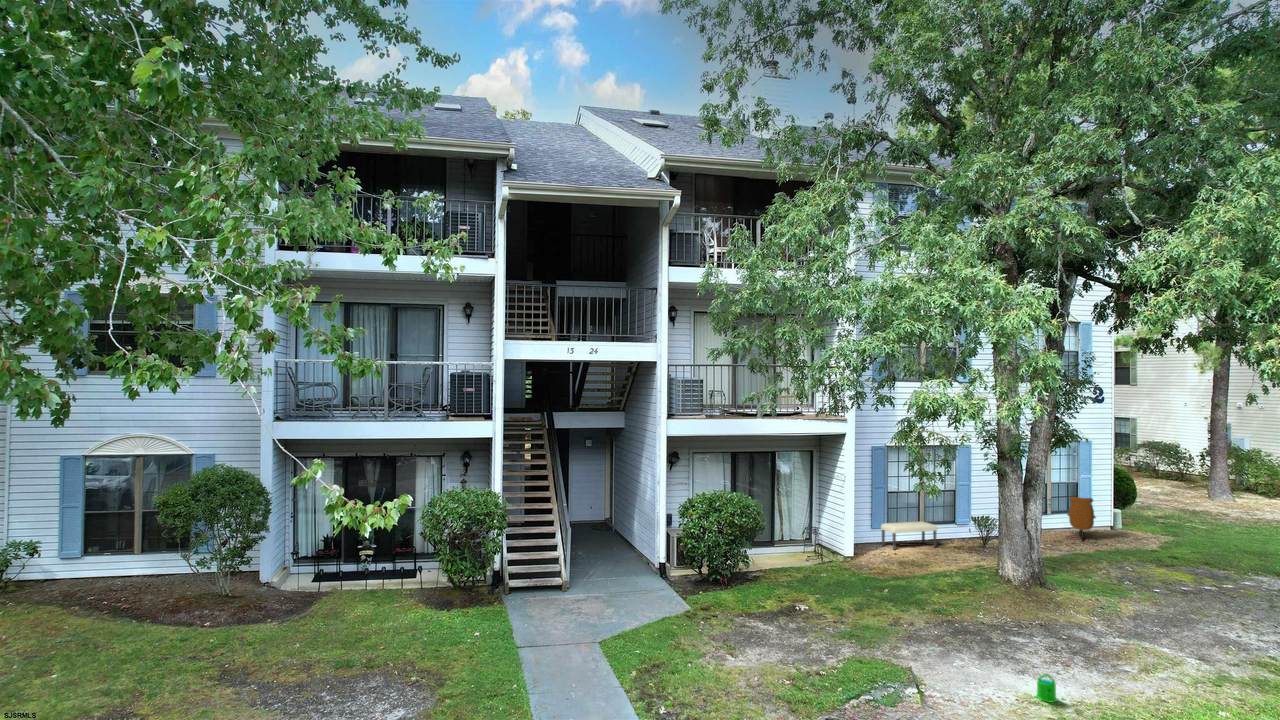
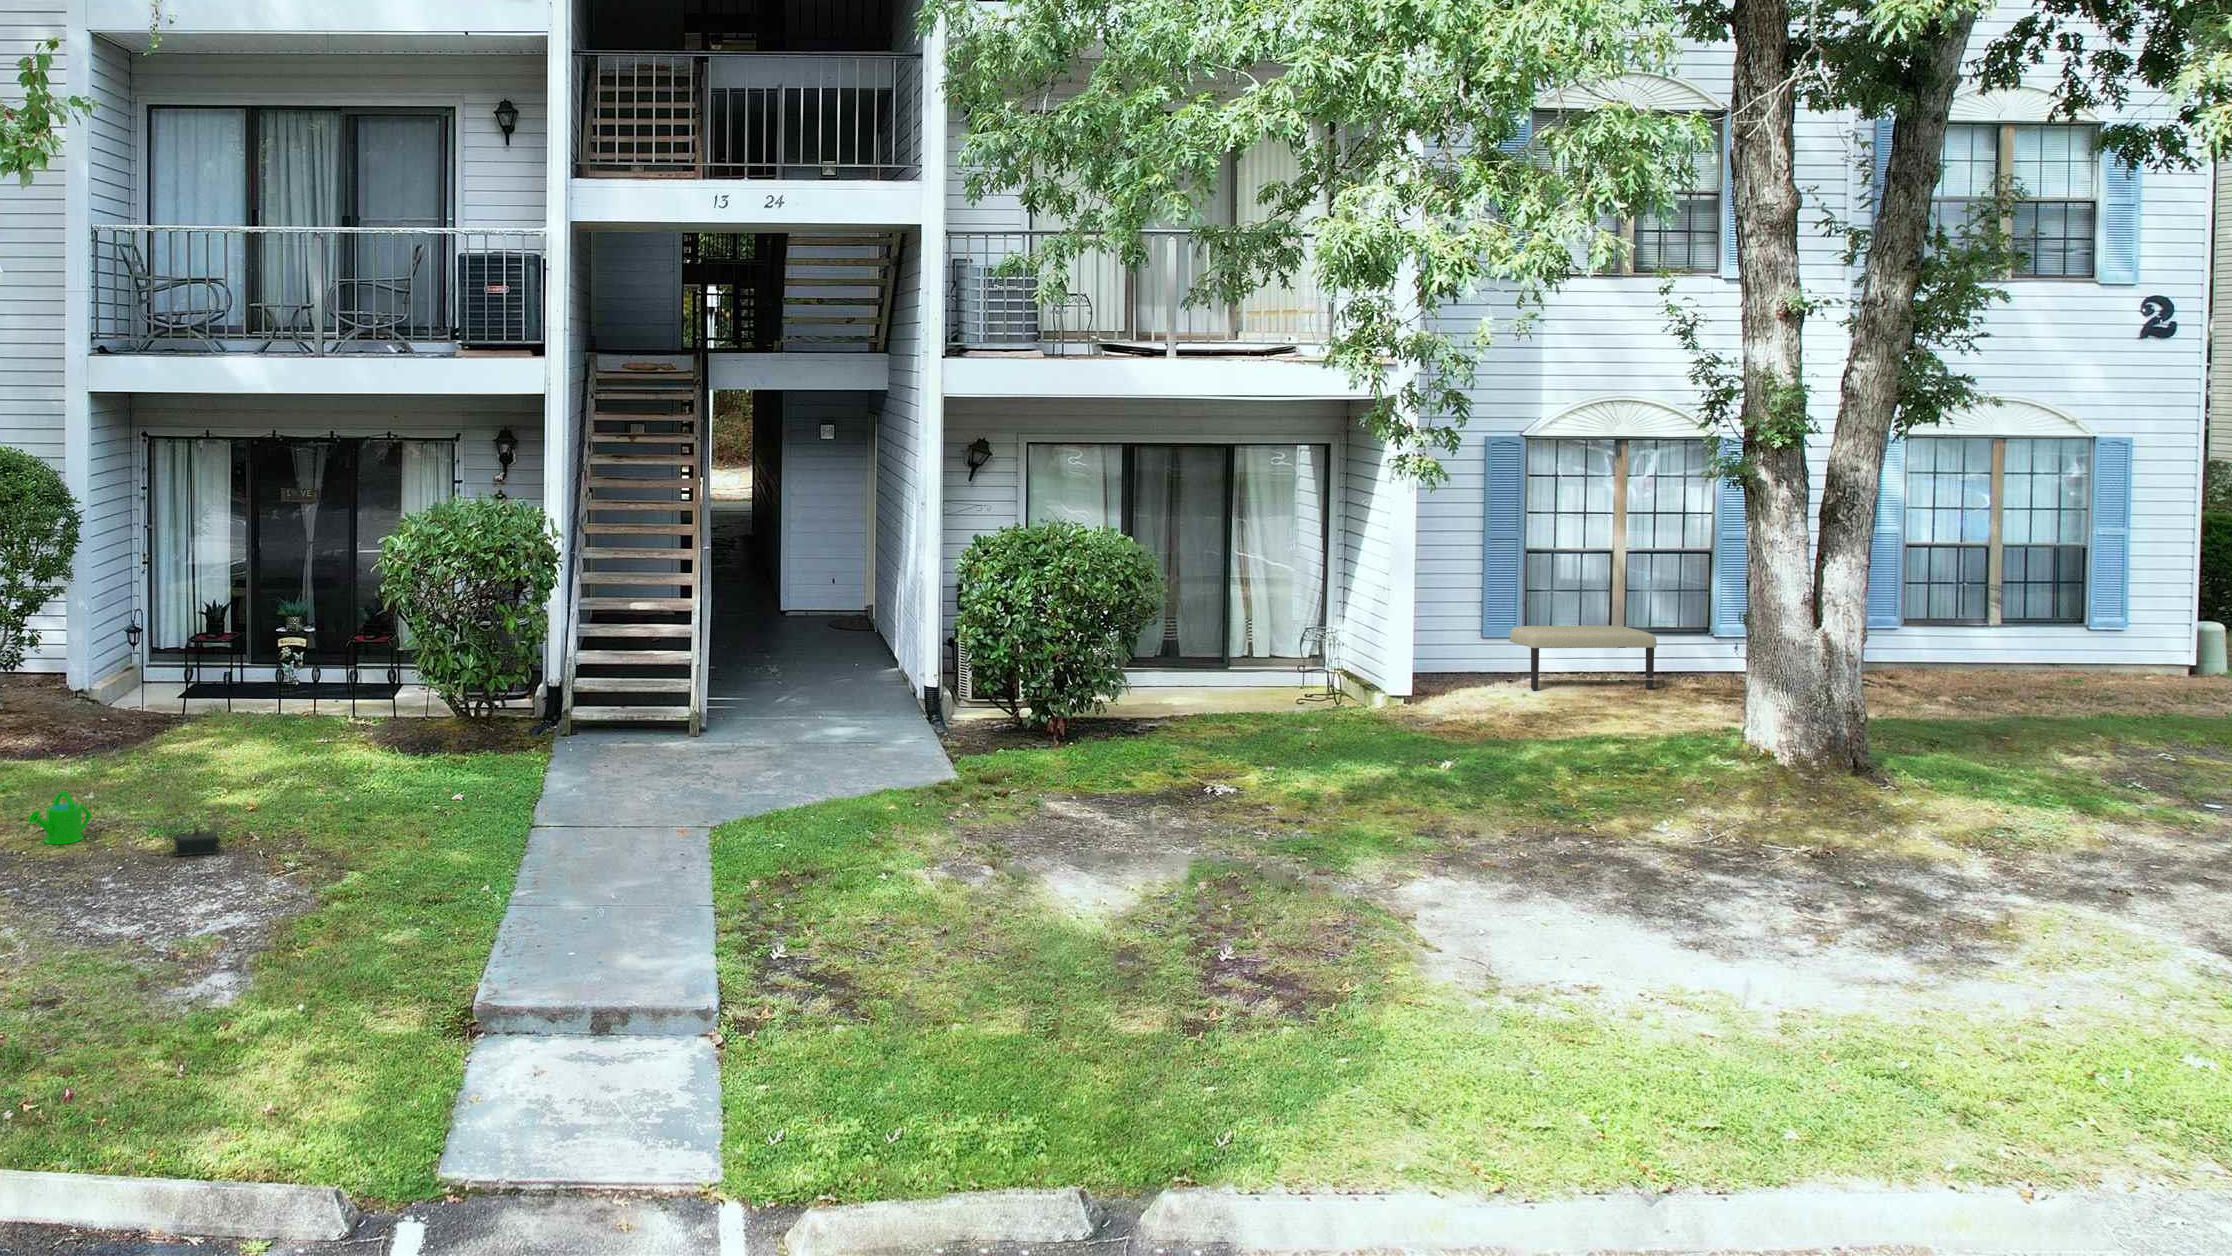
lounge chair: present [1067,497,1096,540] -> none [2040,574,2134,691]
decorative plant: none [333,659,371,692] -> present [160,794,224,856]
watering can: present [1036,674,1057,702] -> present [28,790,91,844]

